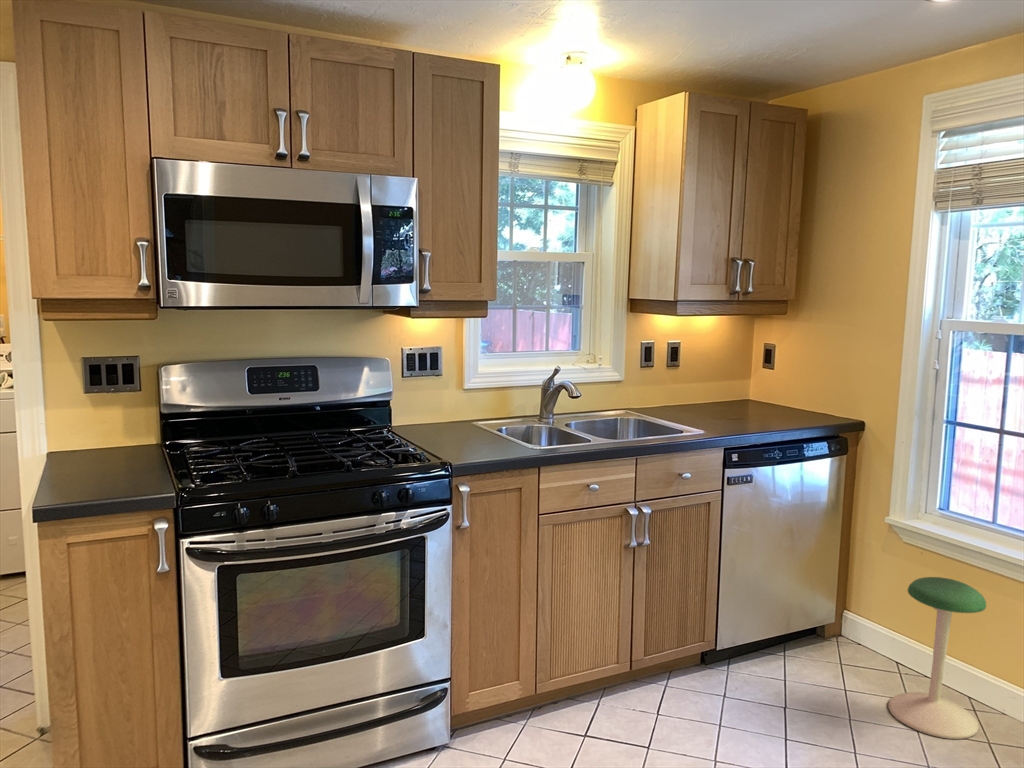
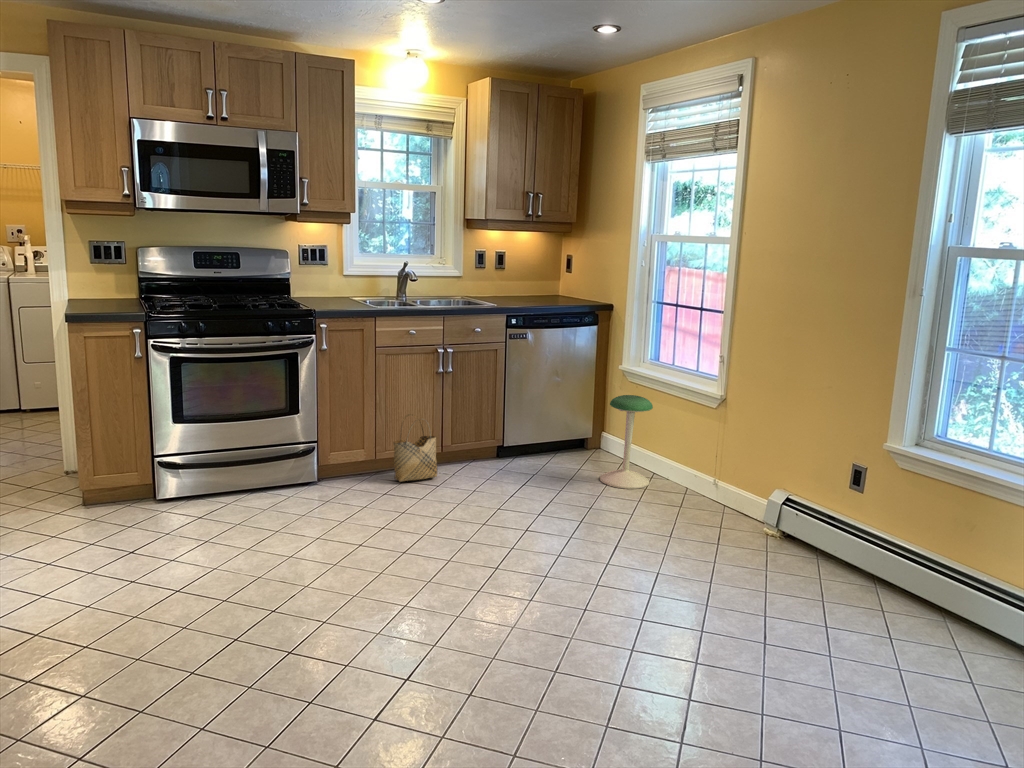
woven basket: none [571,618,637,738] -> present [393,414,438,482]

